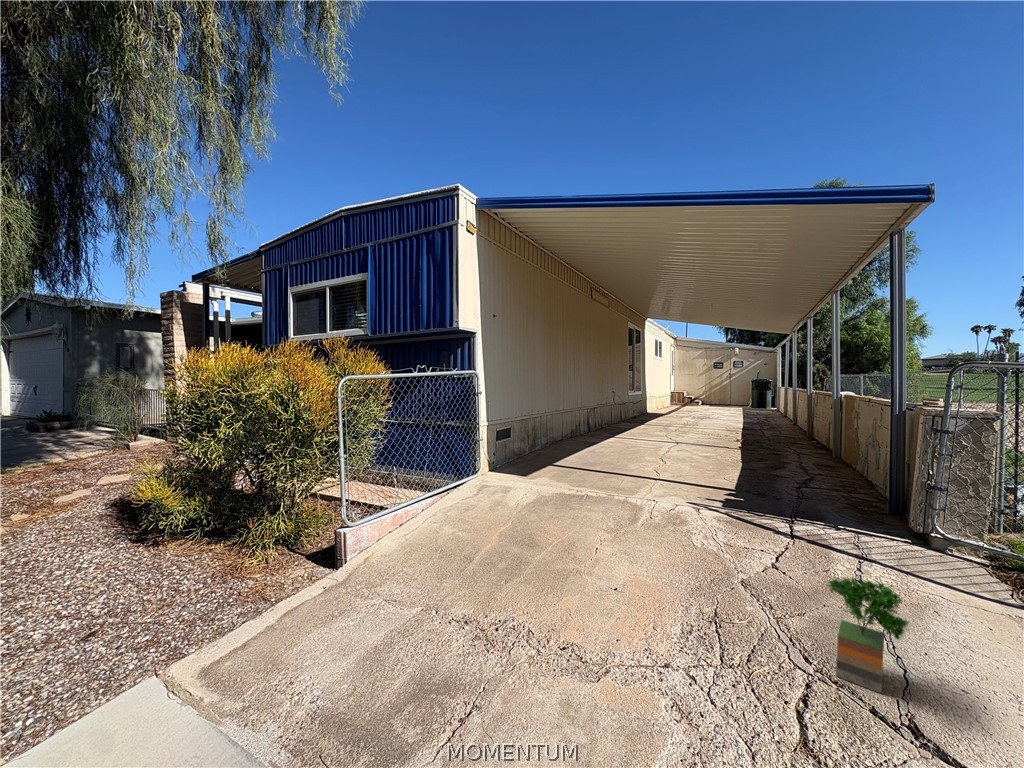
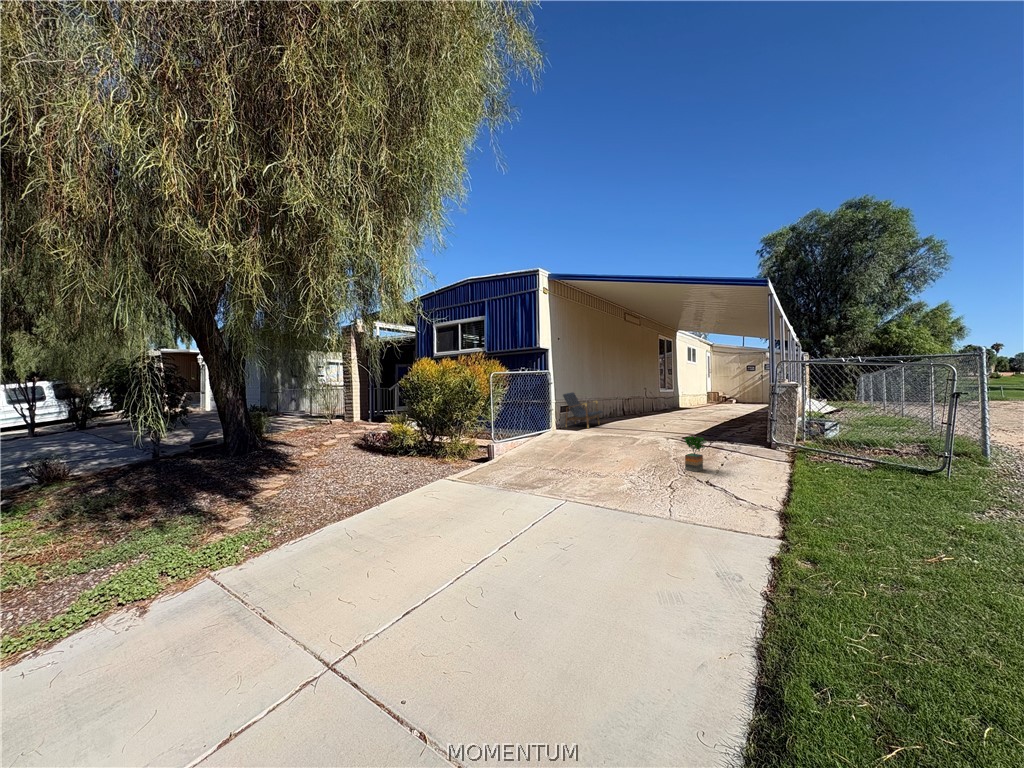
lounge chair: none [500,407,567,475] -> present [563,392,602,429]

